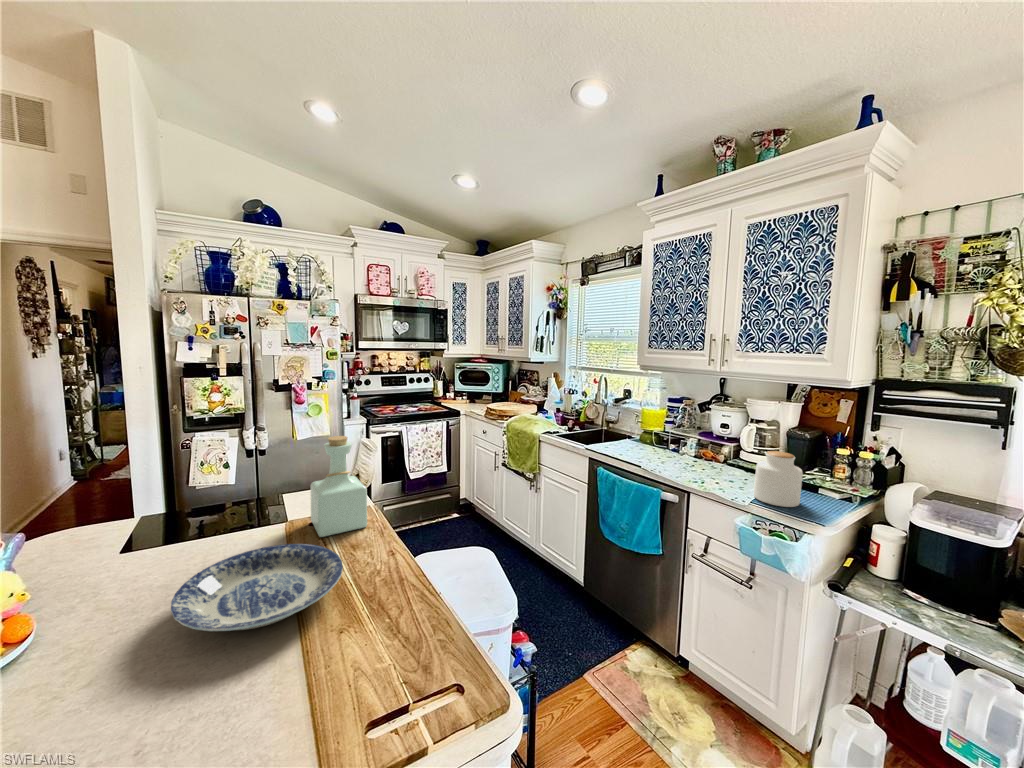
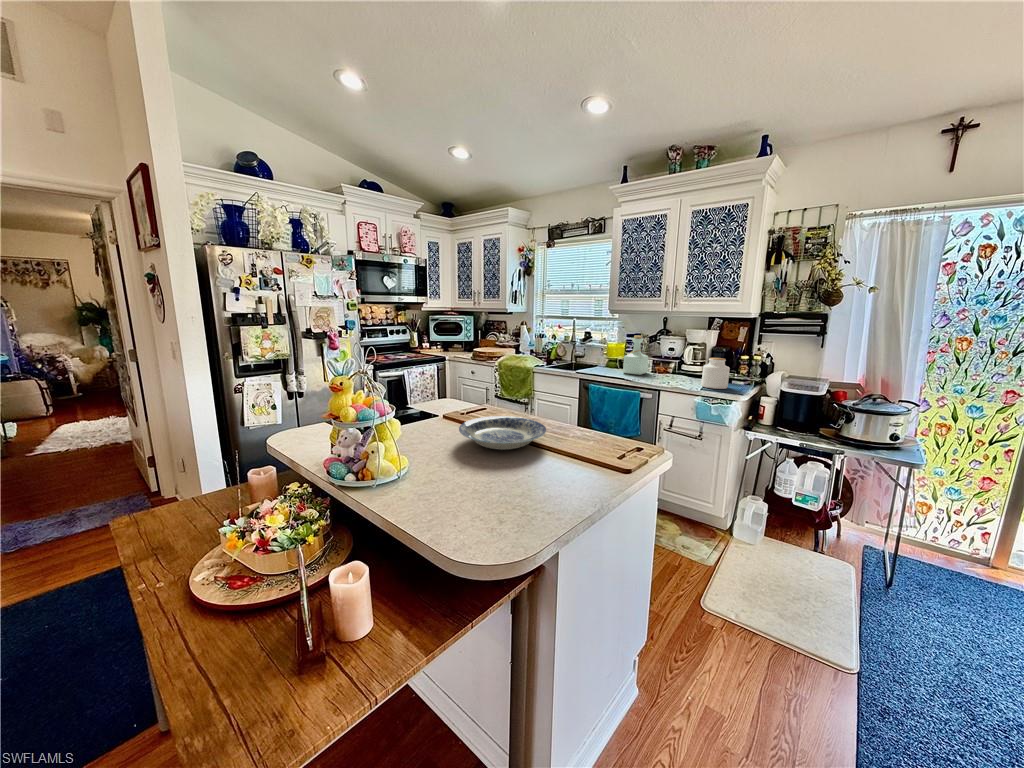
bottle: present [311,436,367,537] -> present [623,336,648,375]

